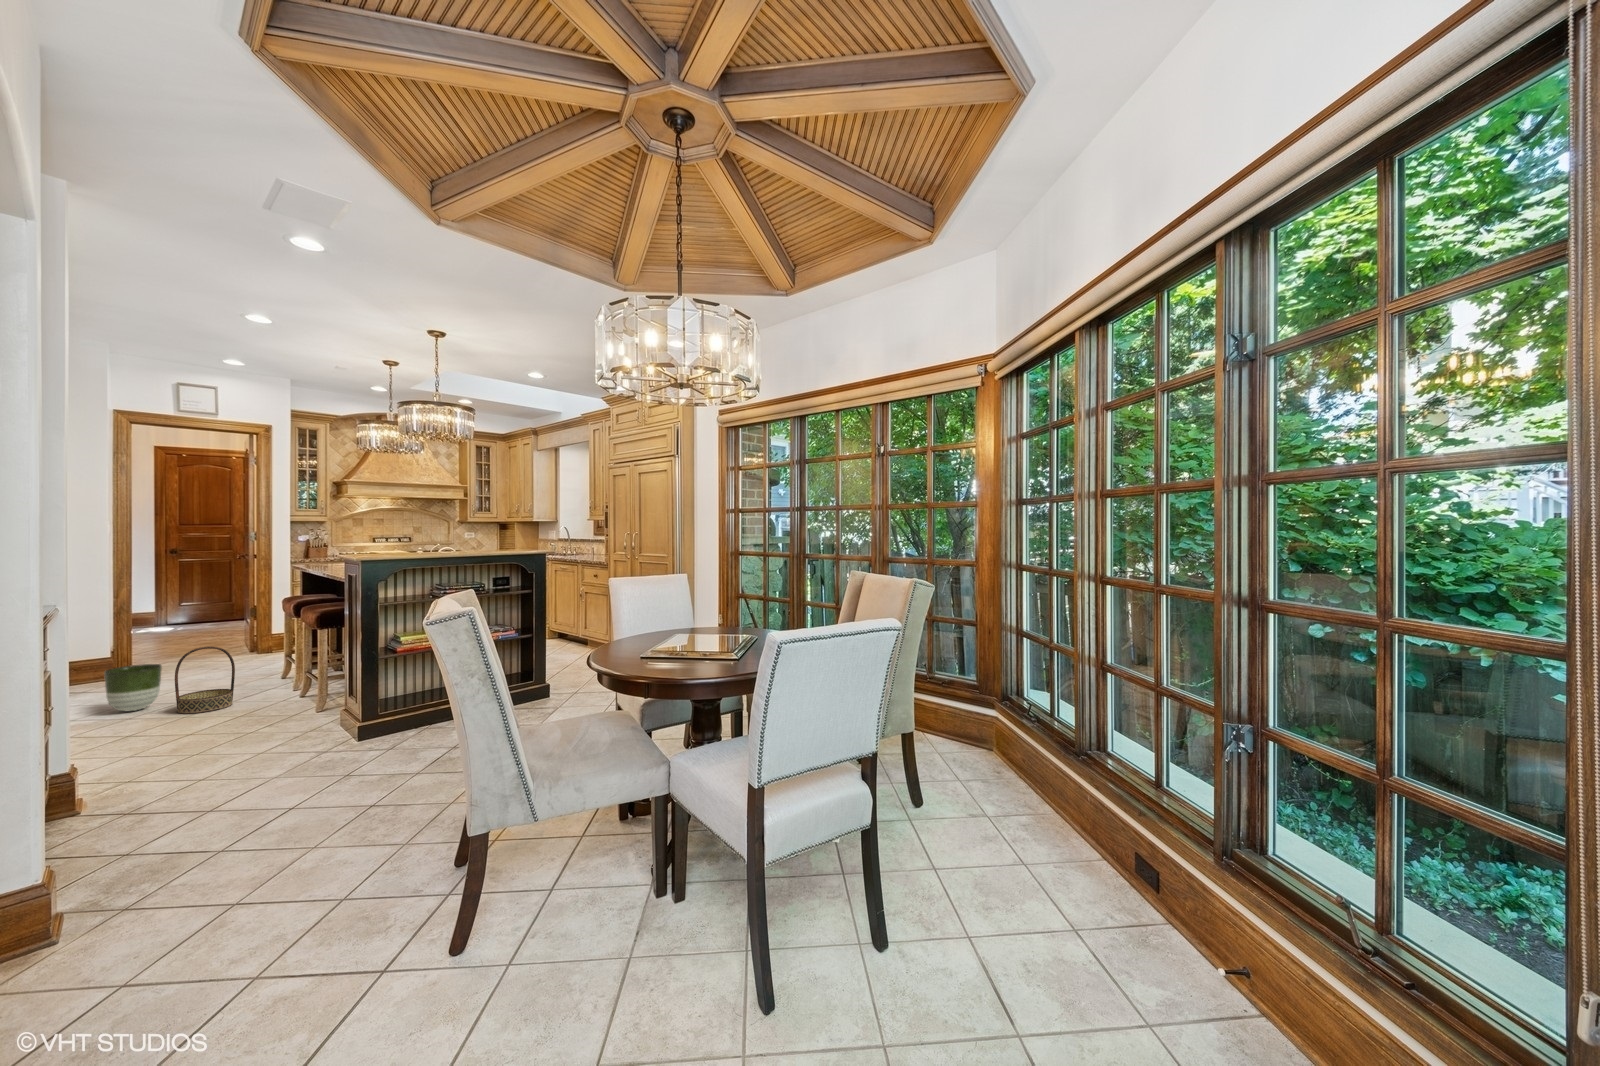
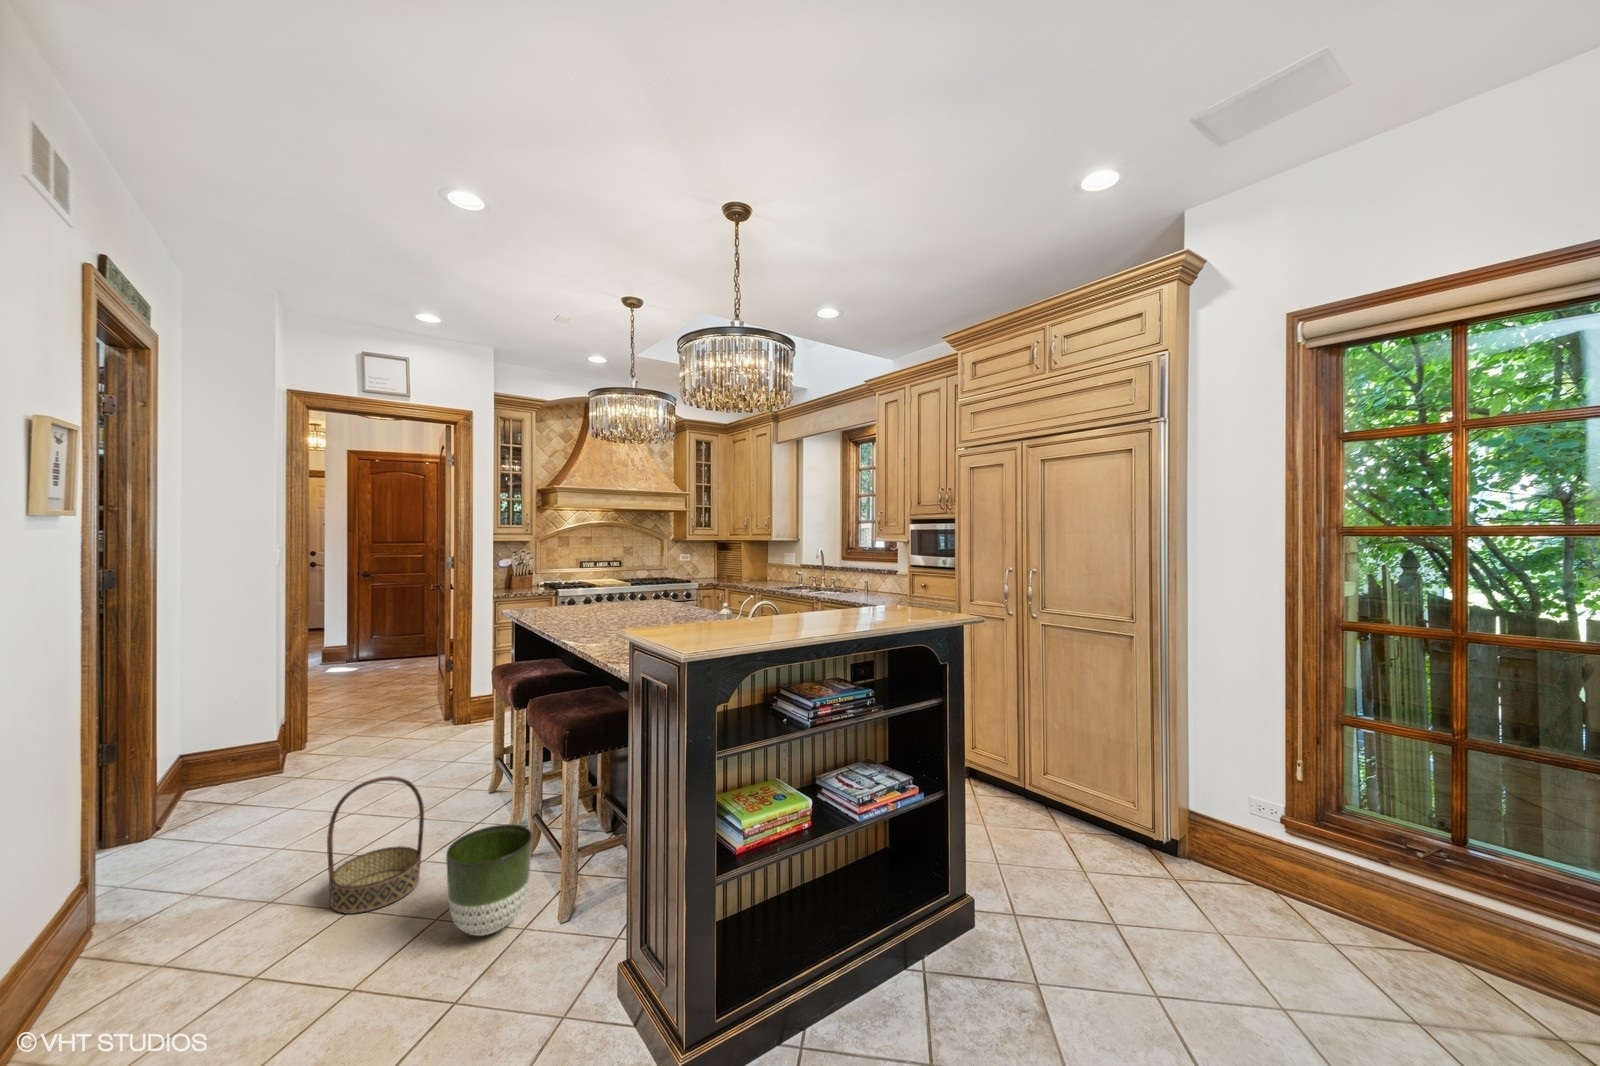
planter: present [104,664,162,712] -> present [446,824,532,936]

